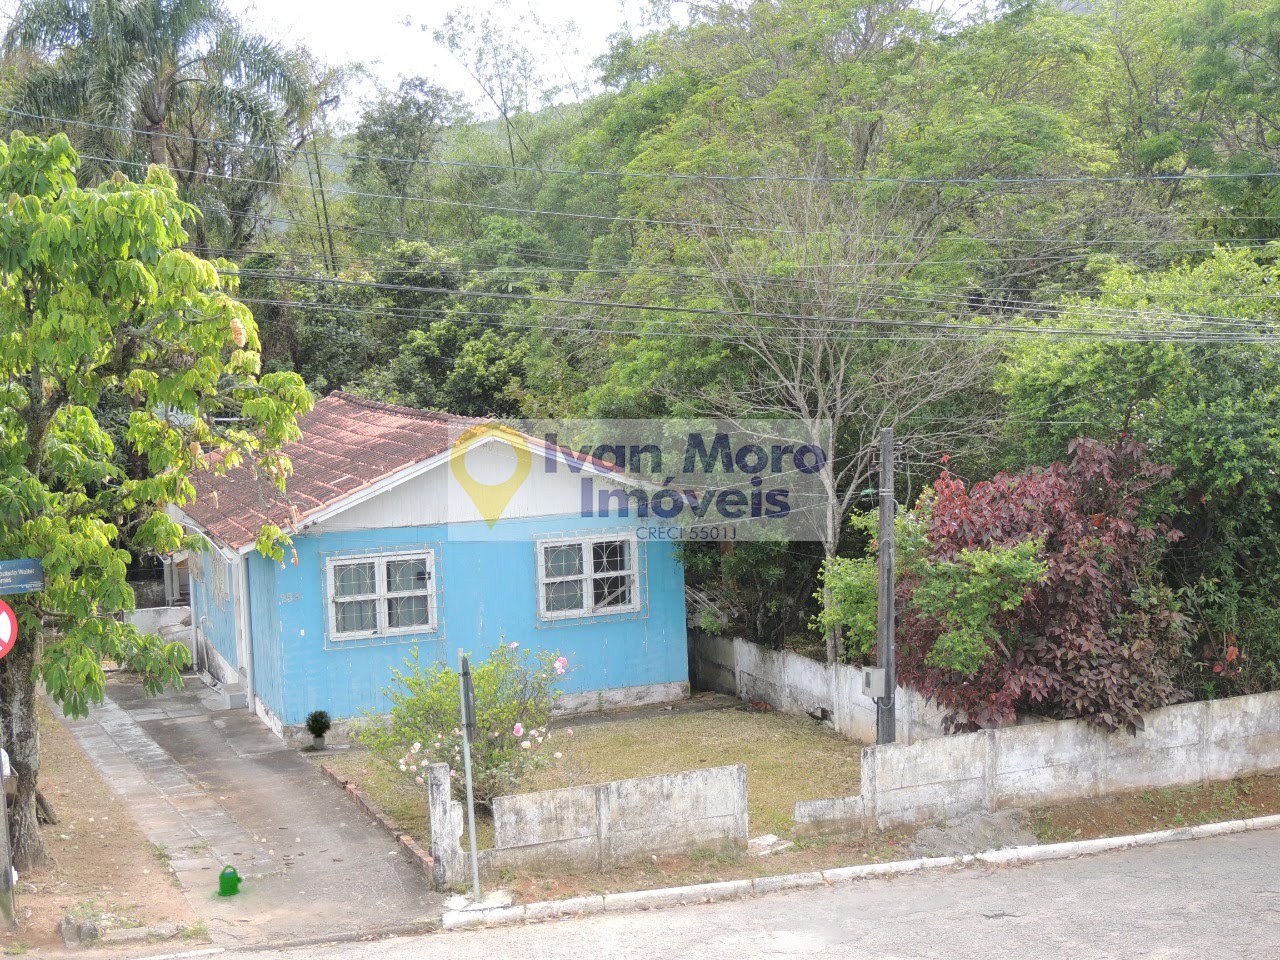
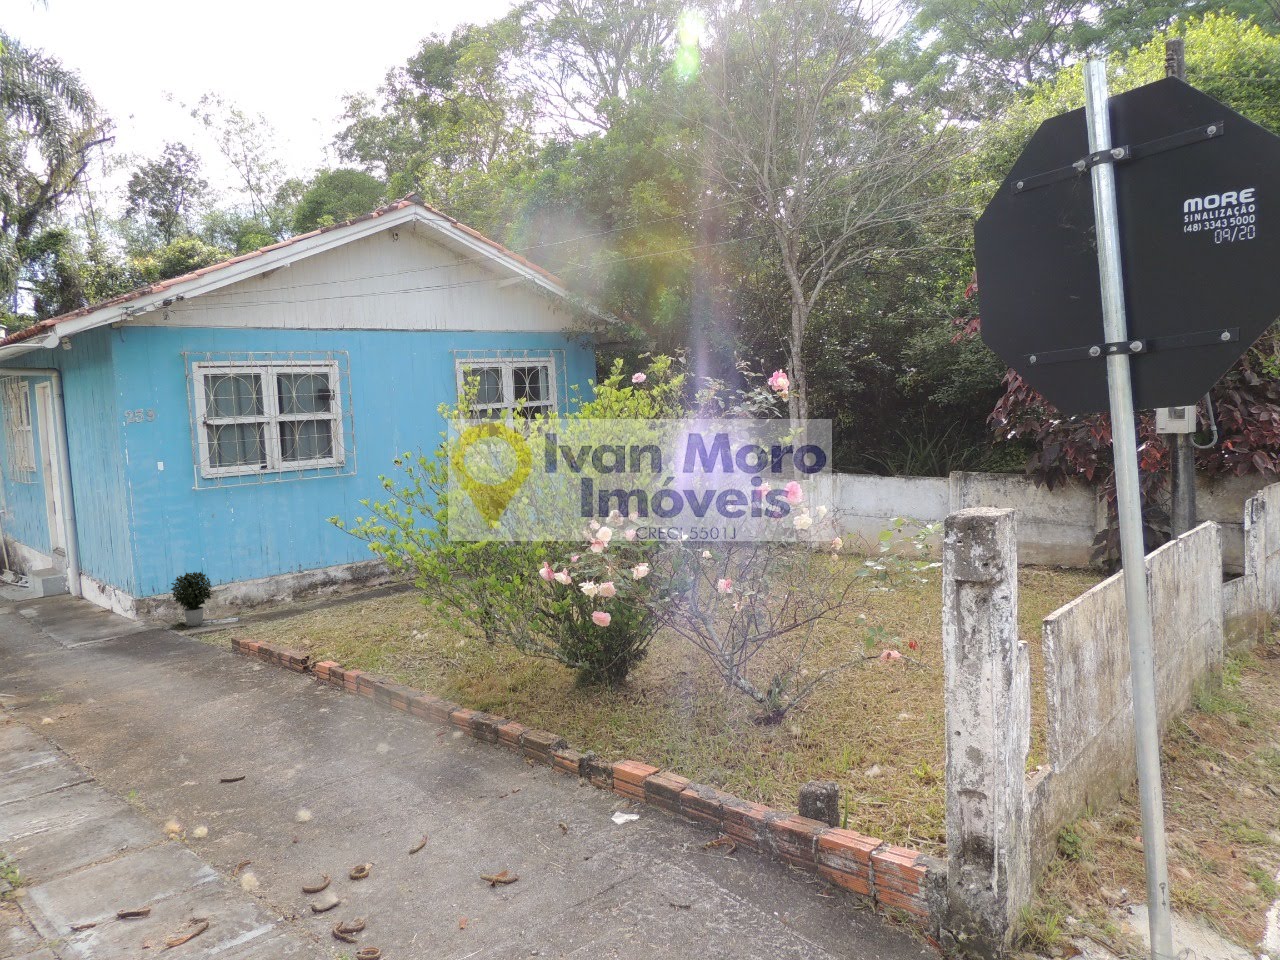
watering can: present [219,865,242,896] -> none [80,845,147,922]

